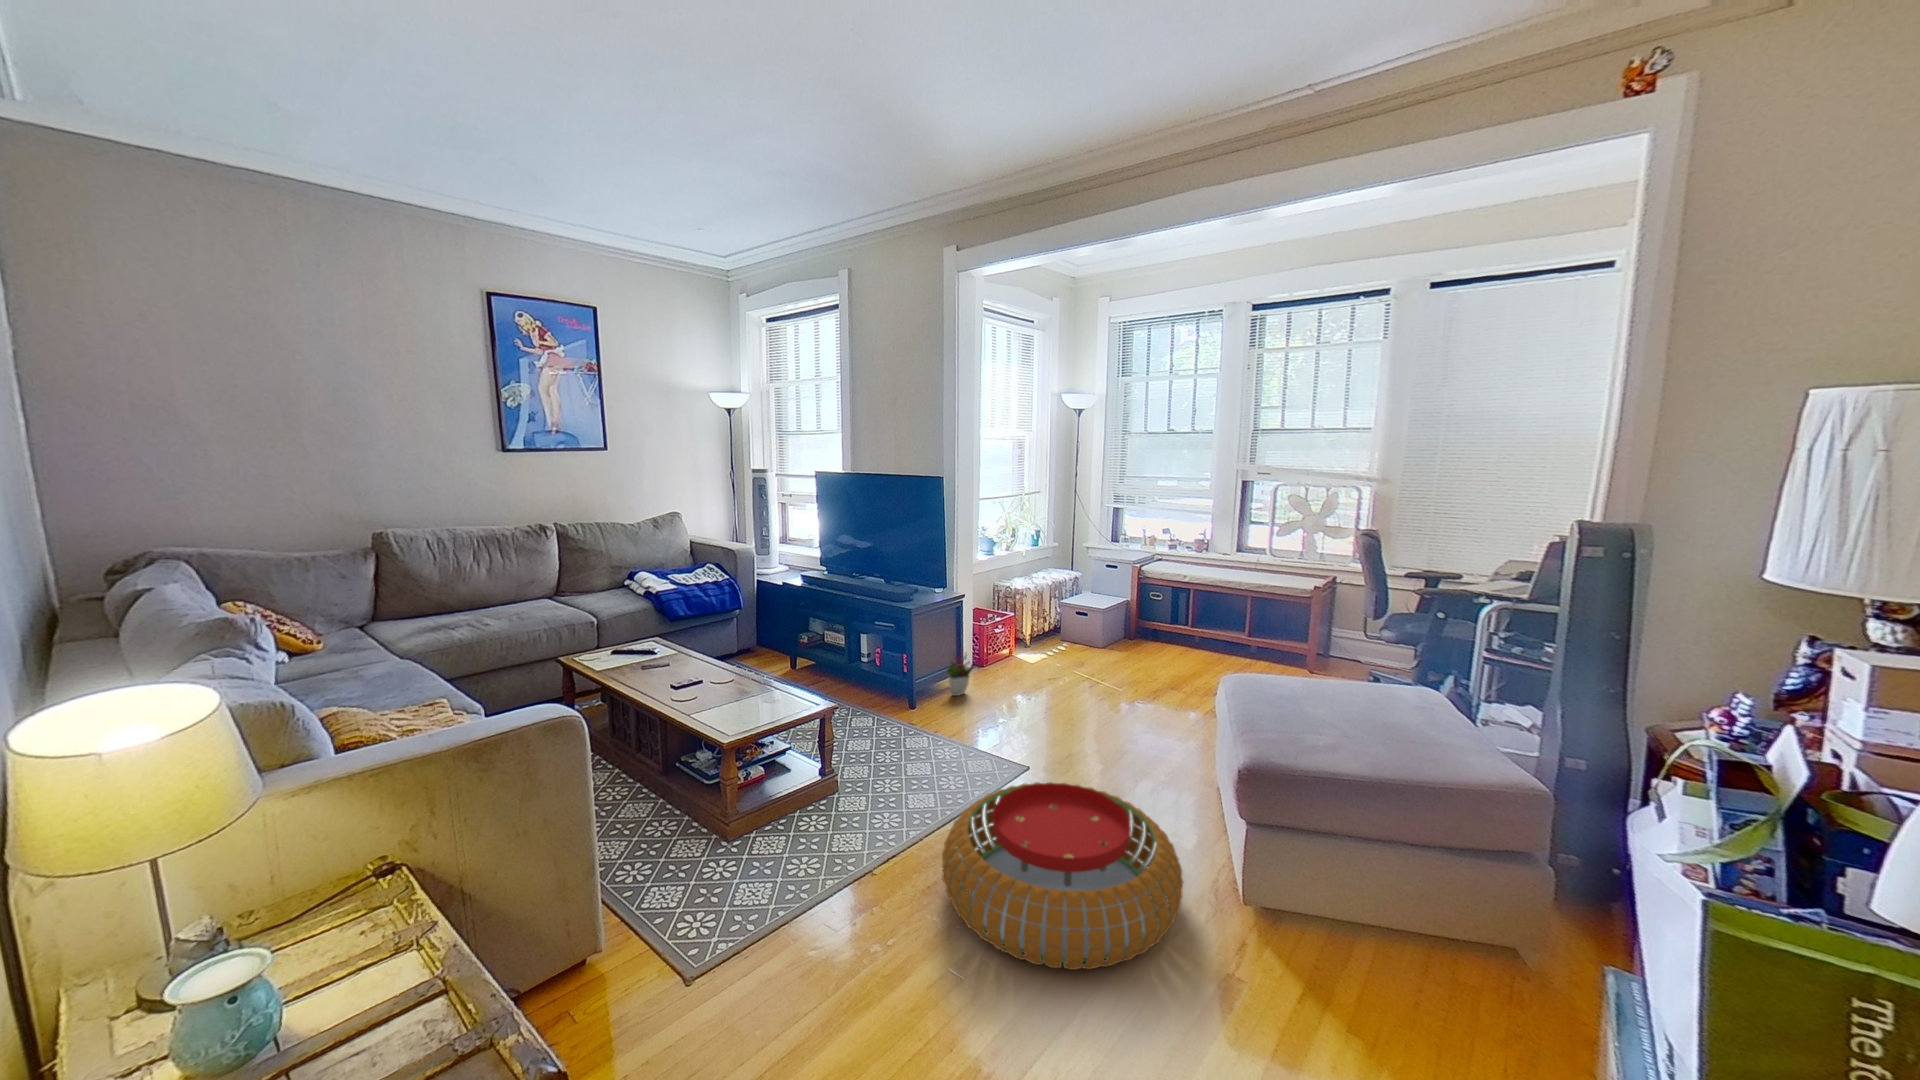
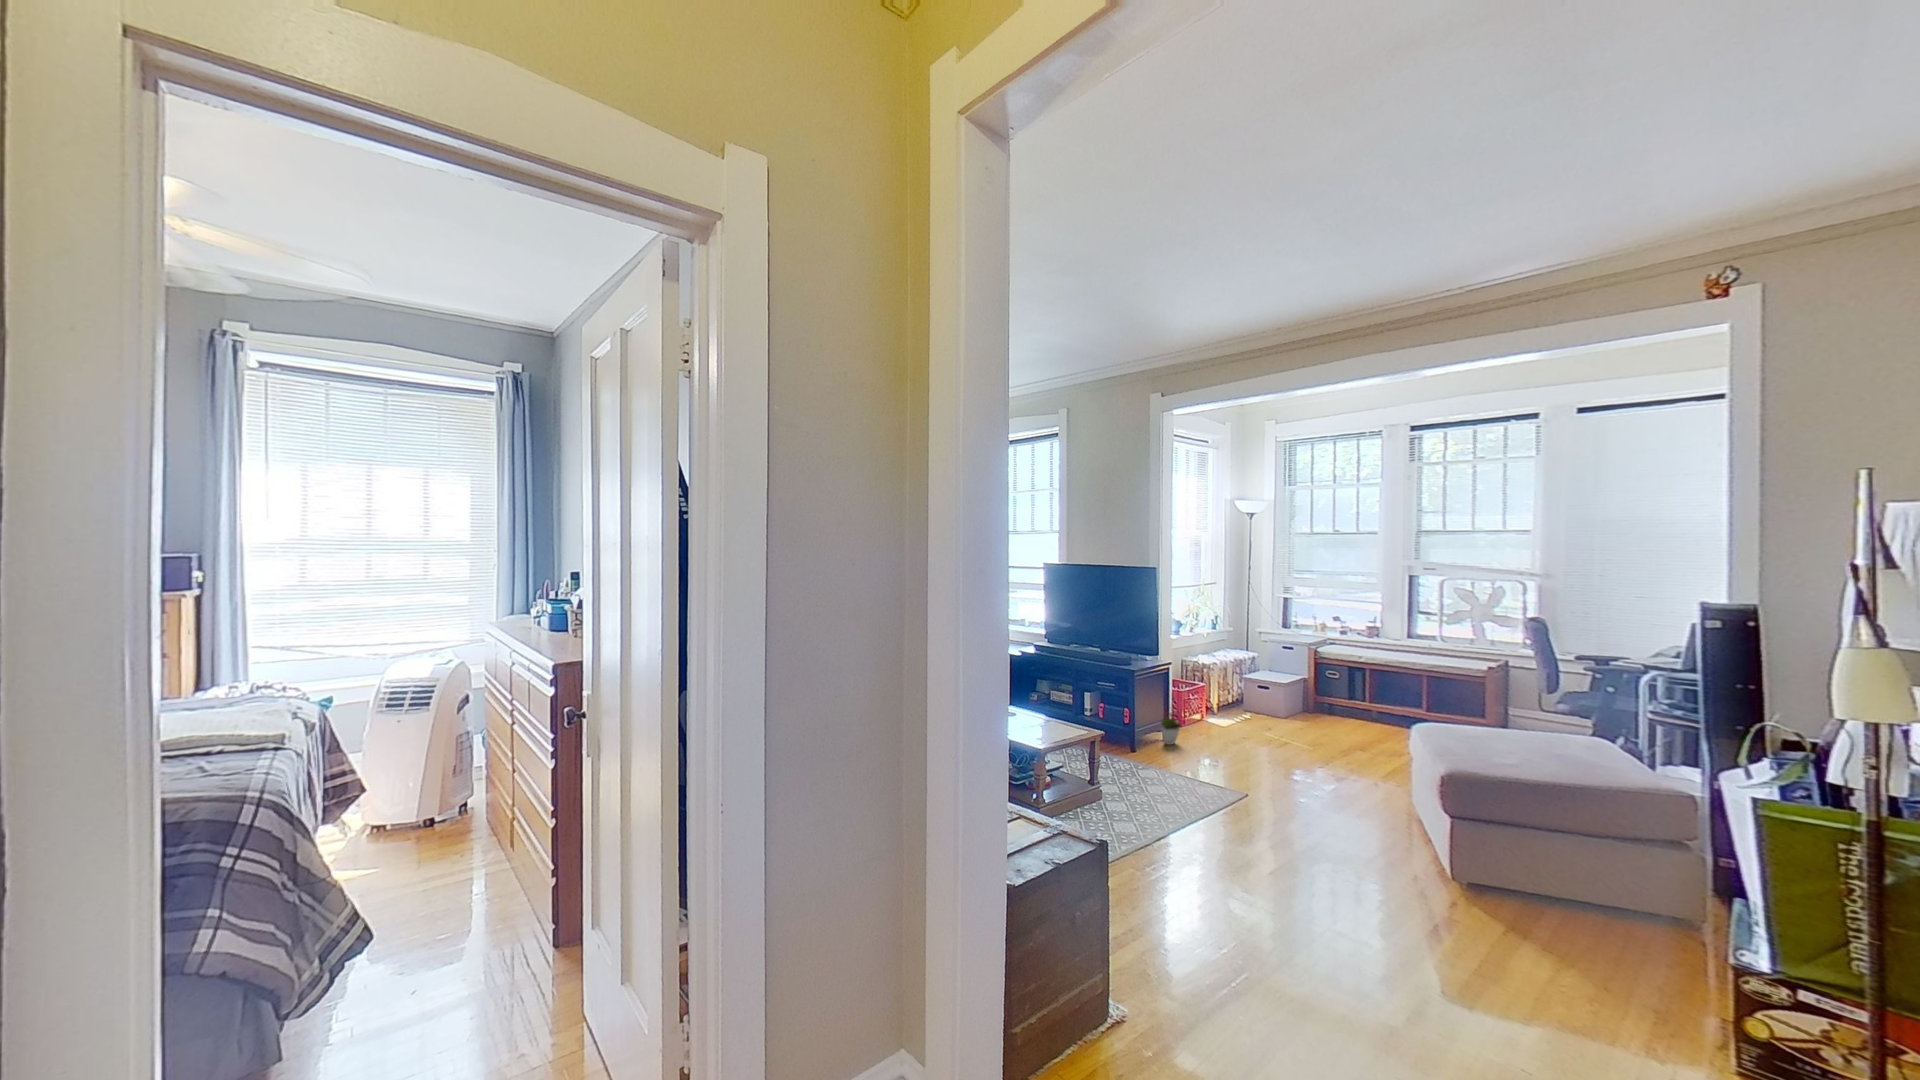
pouf: present [942,782,1183,970] -> none [1208,786,1399,902]

